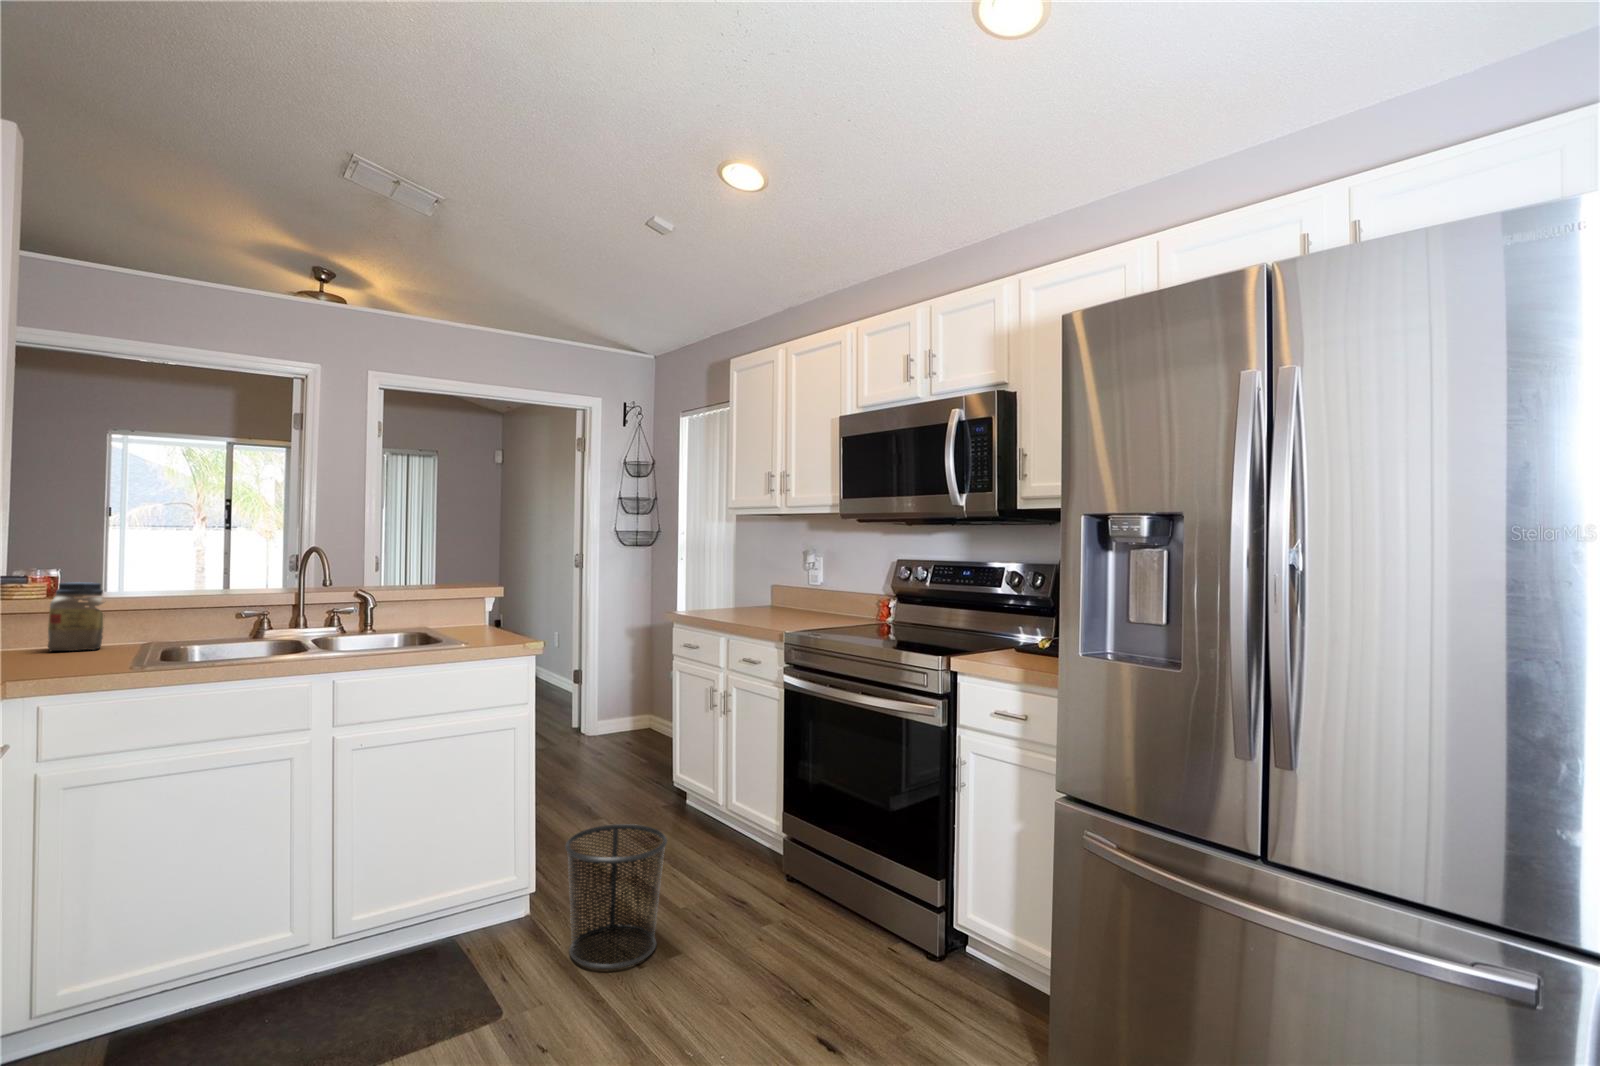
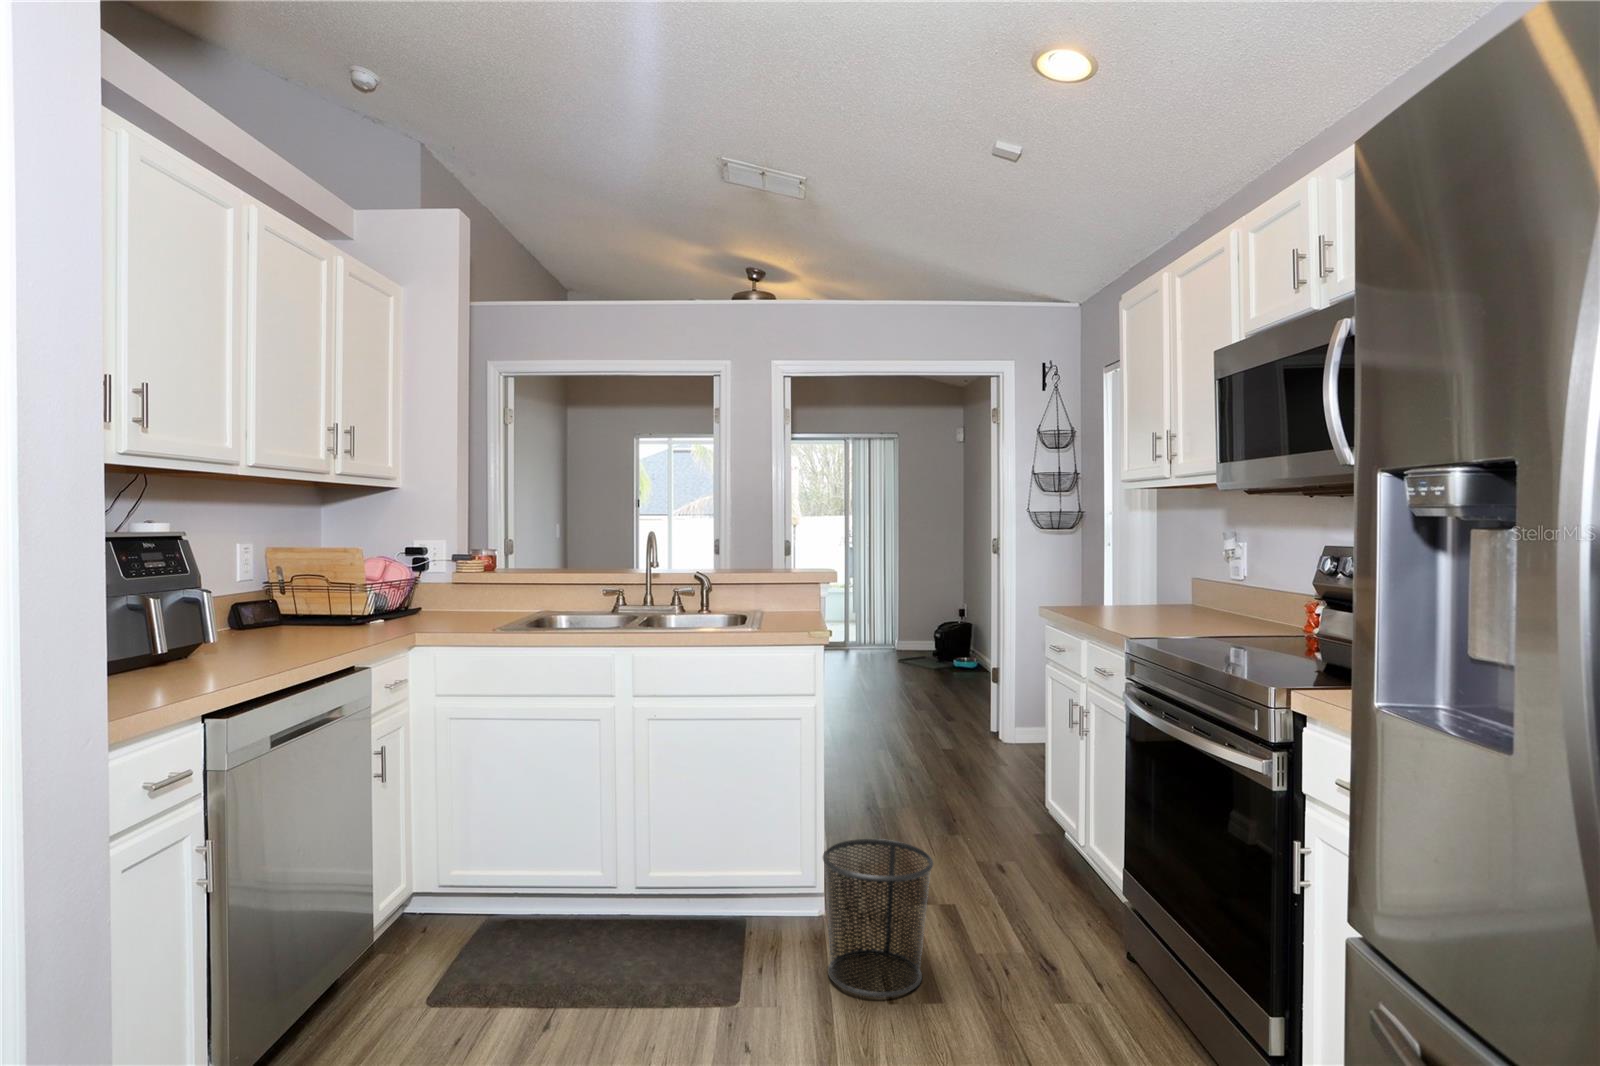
jar: present [48,582,104,651] -> none [484,562,523,616]

